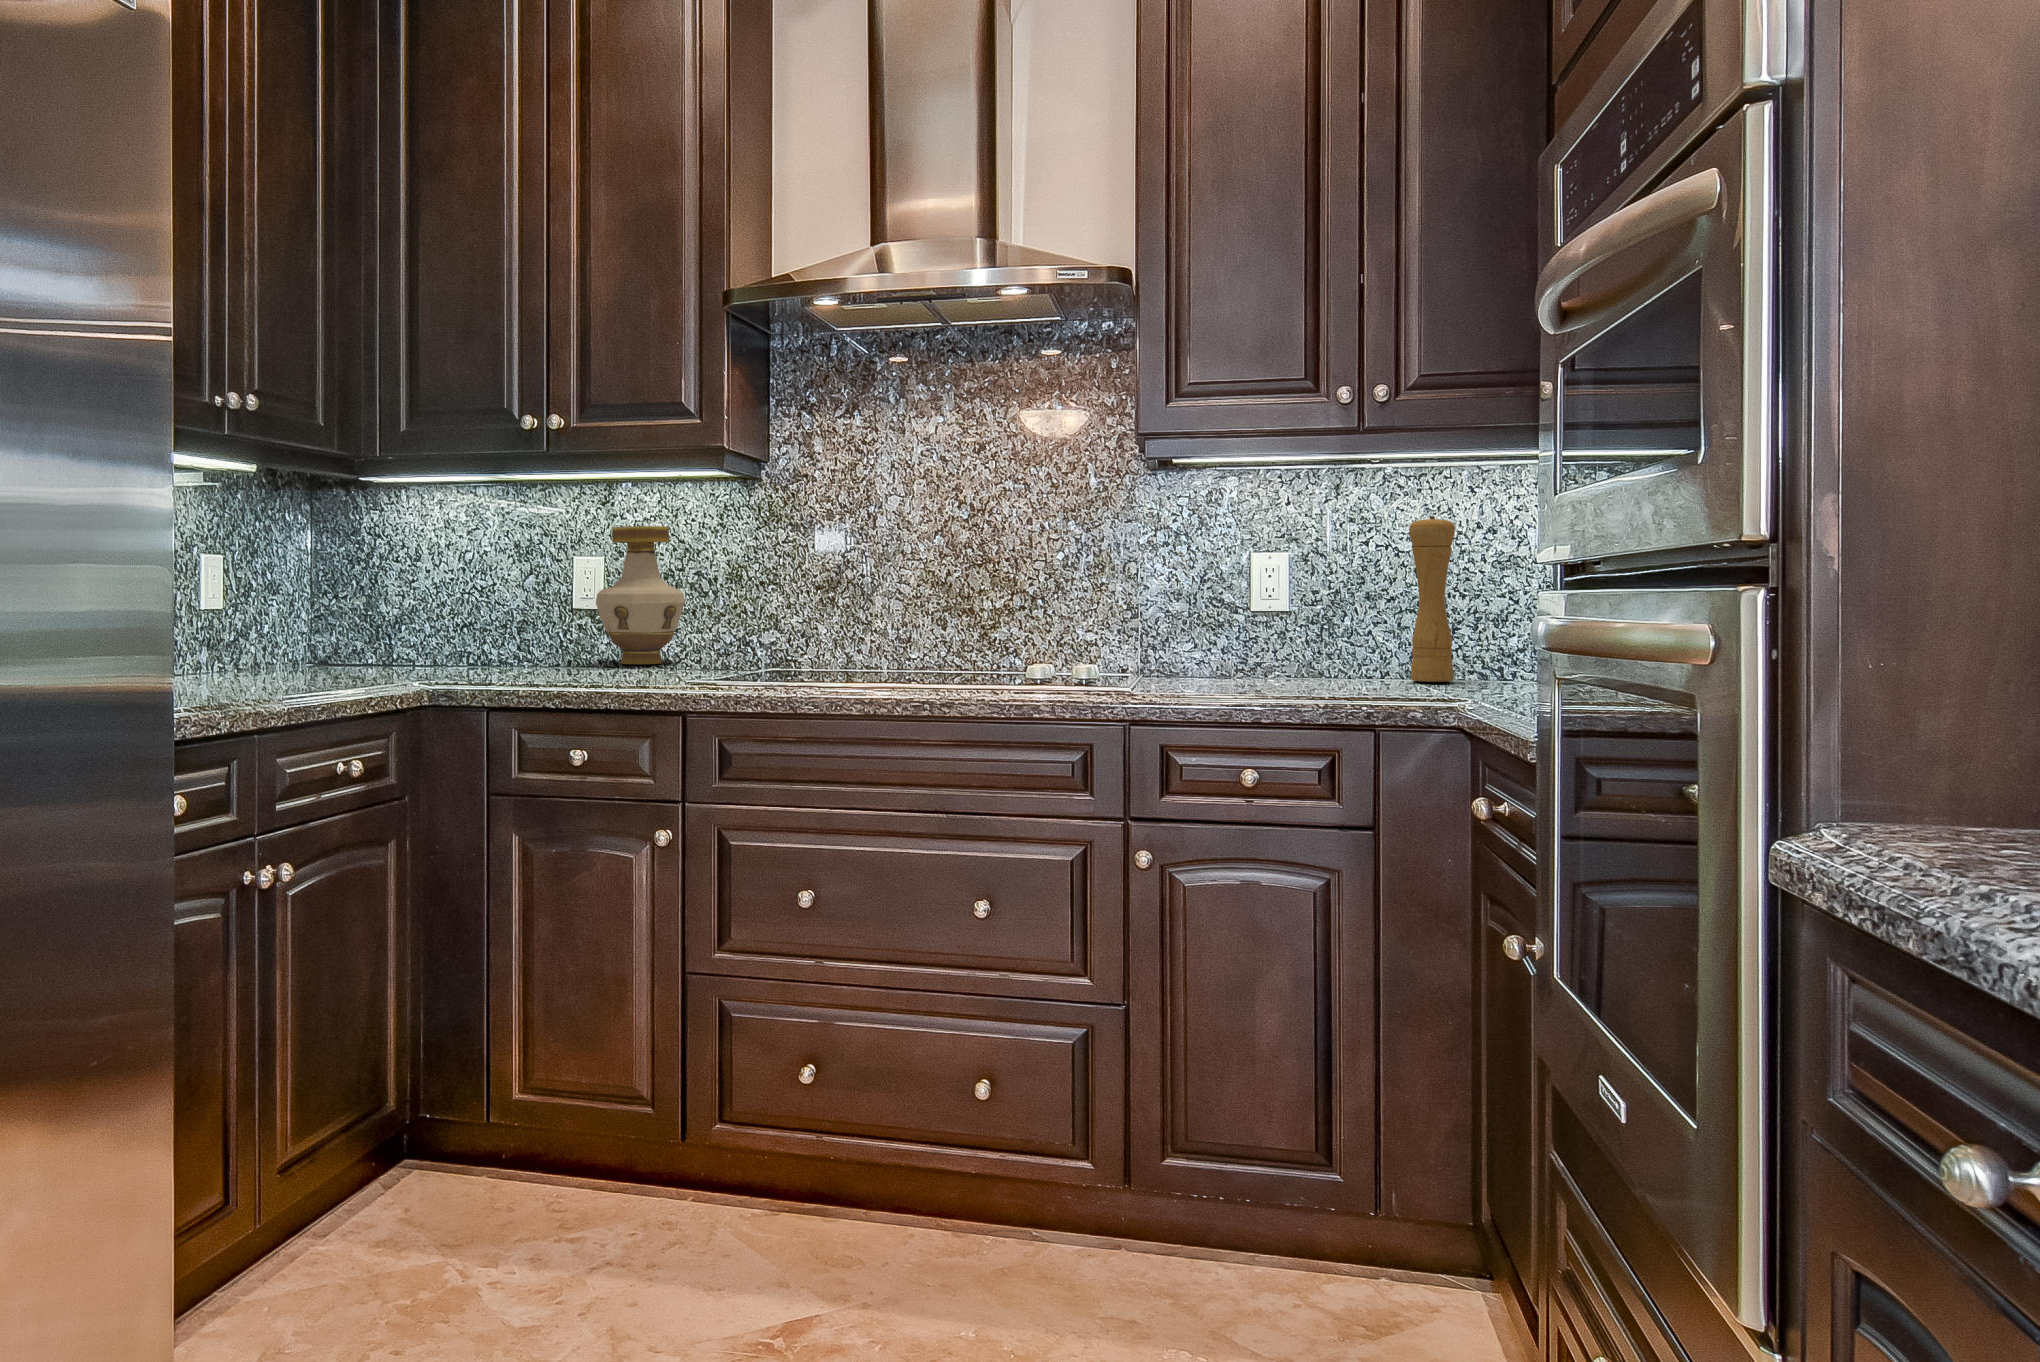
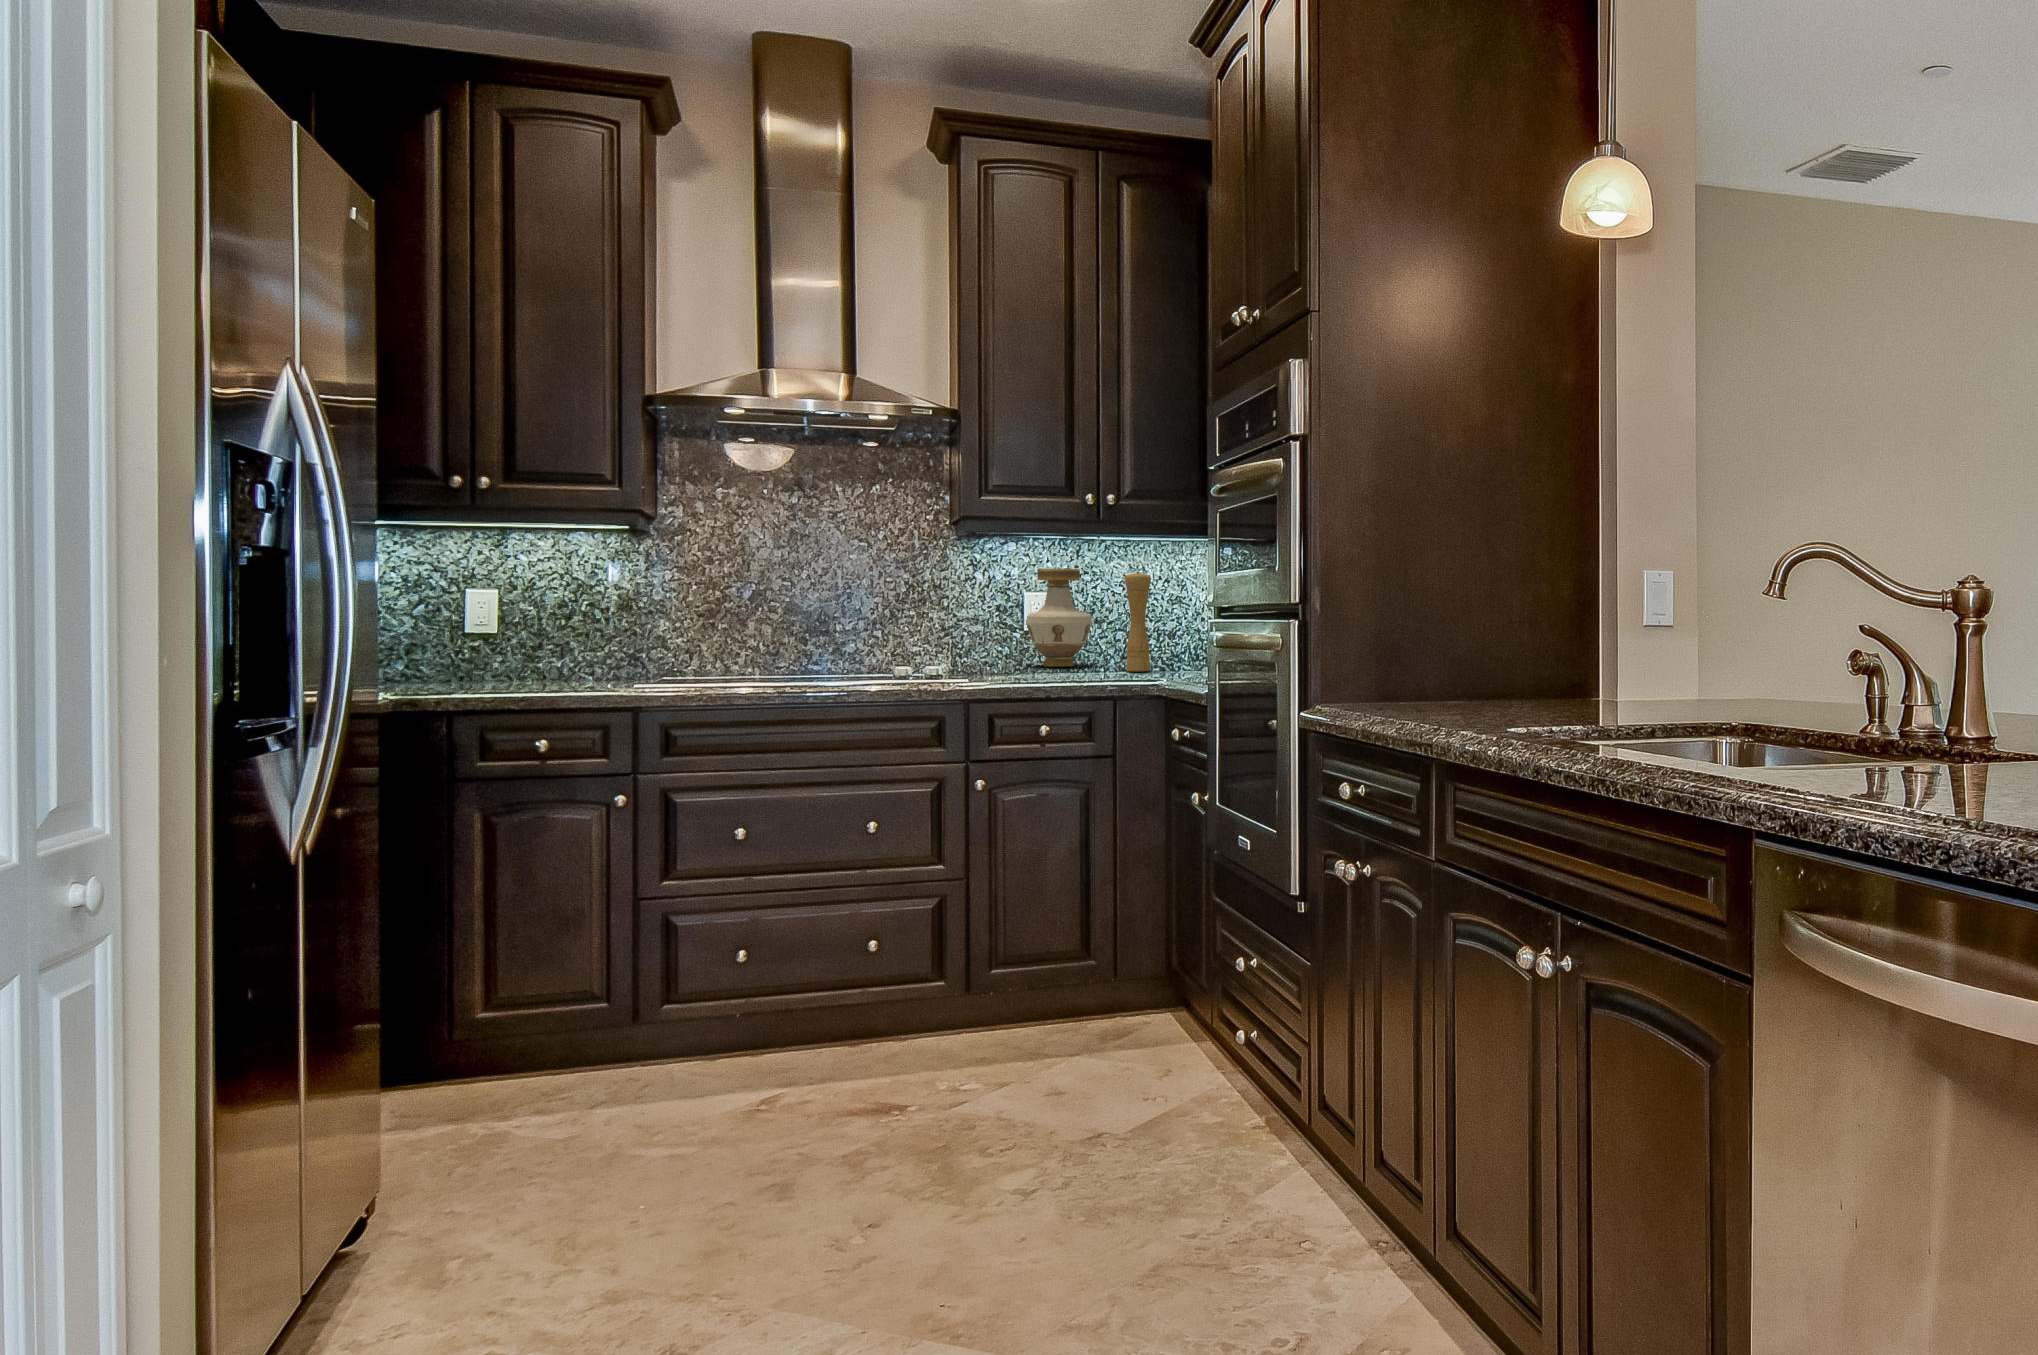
vase: present [596,526,685,664] -> present [1026,569,1092,667]

